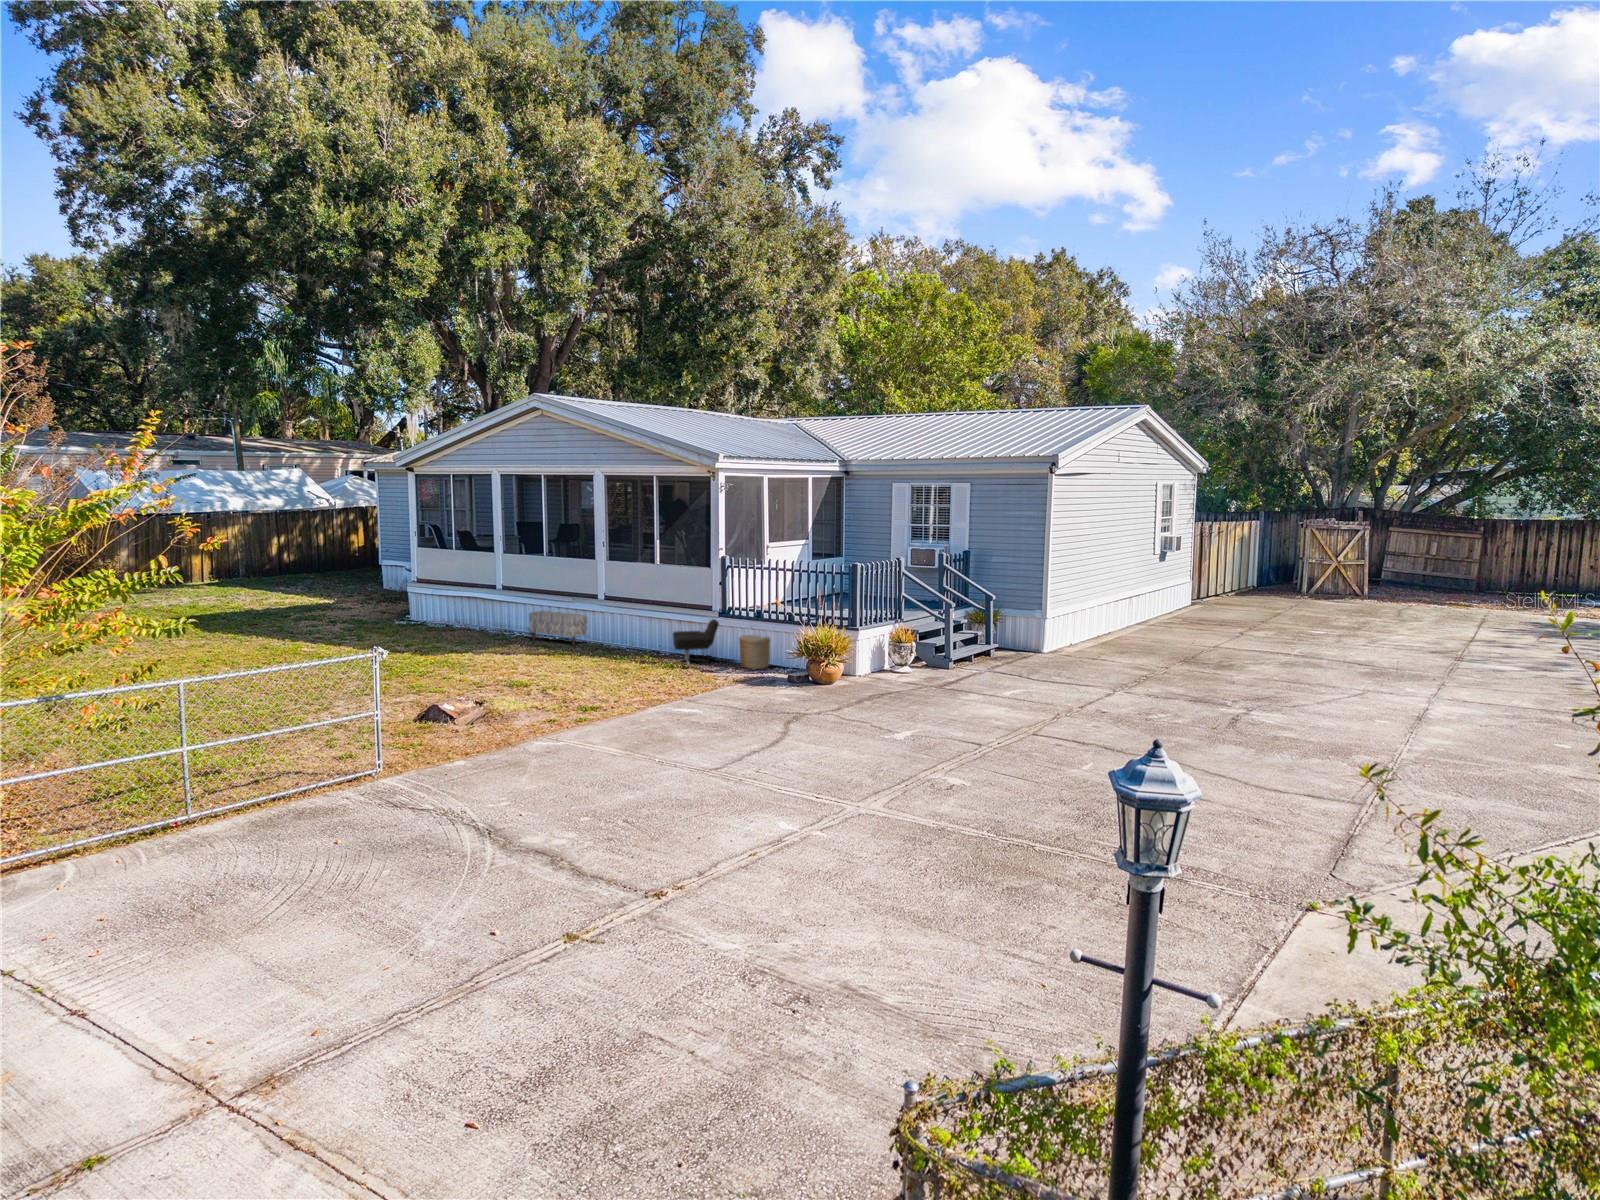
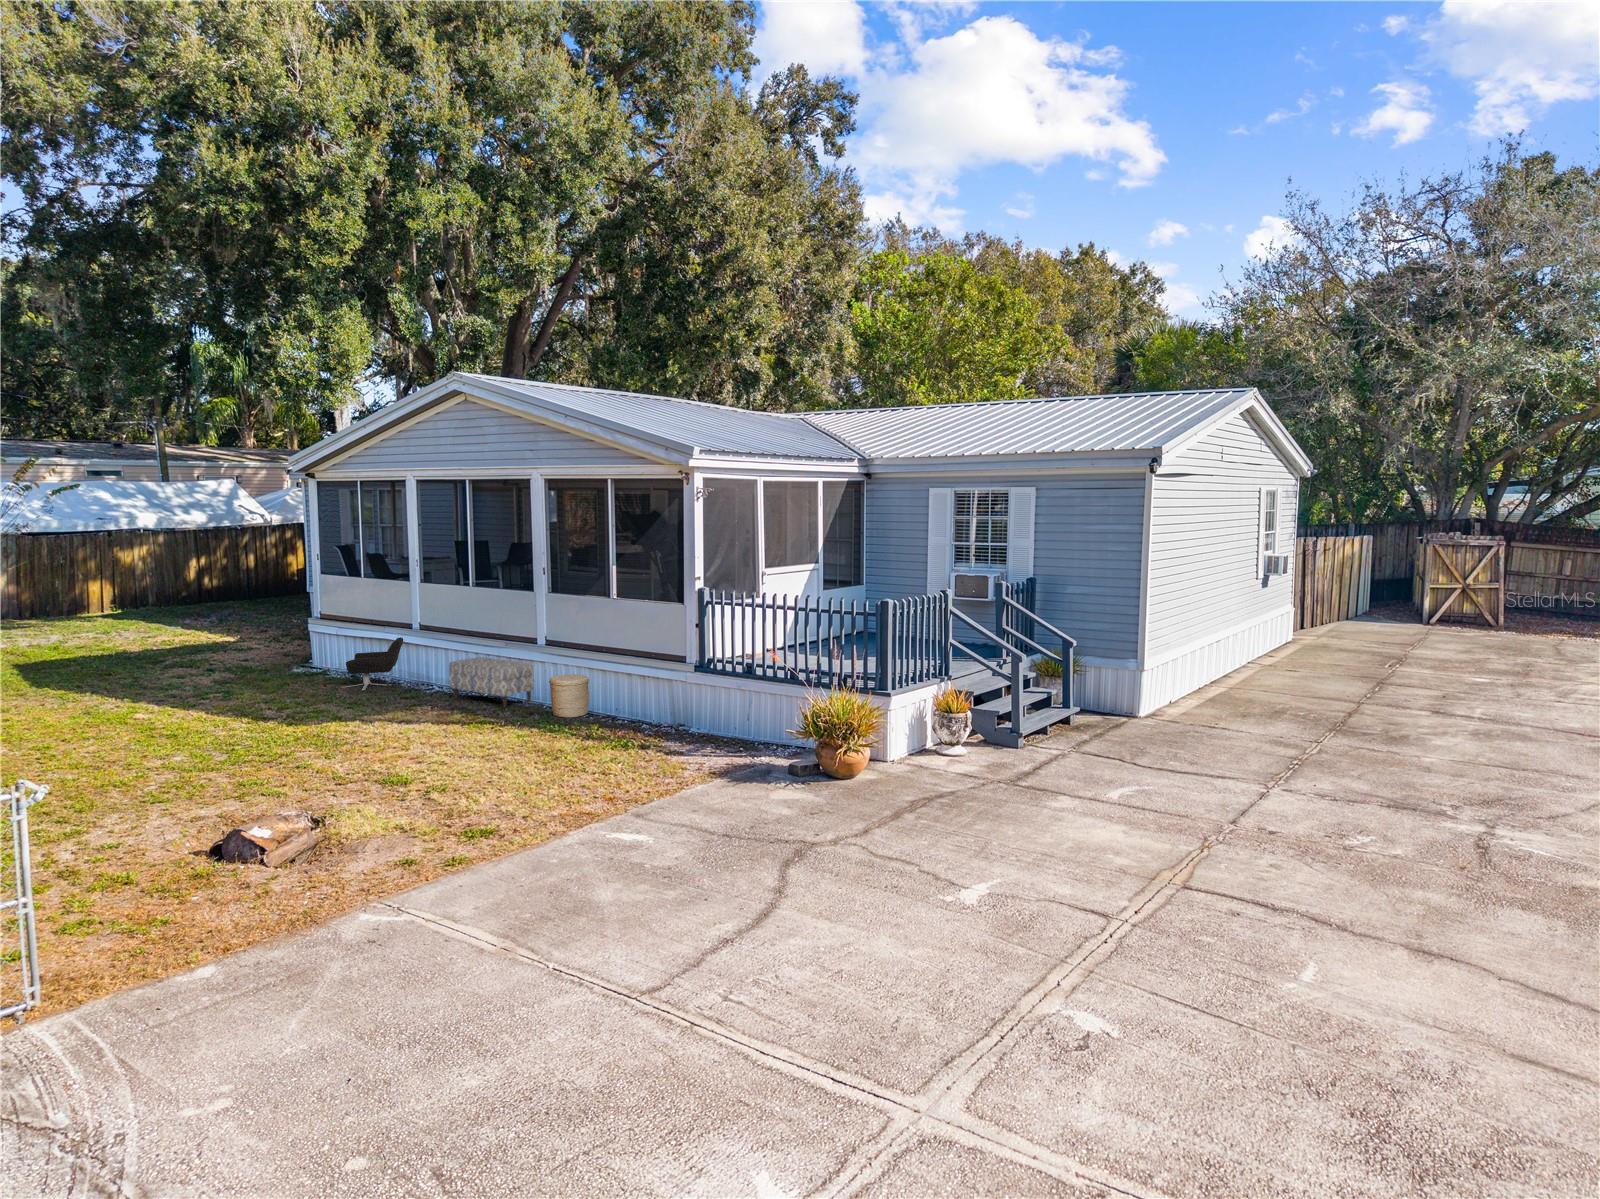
lounge chair: present [673,619,719,665] -> present [346,637,403,690]
woven basket: present [739,635,770,669] -> present [549,674,589,718]

